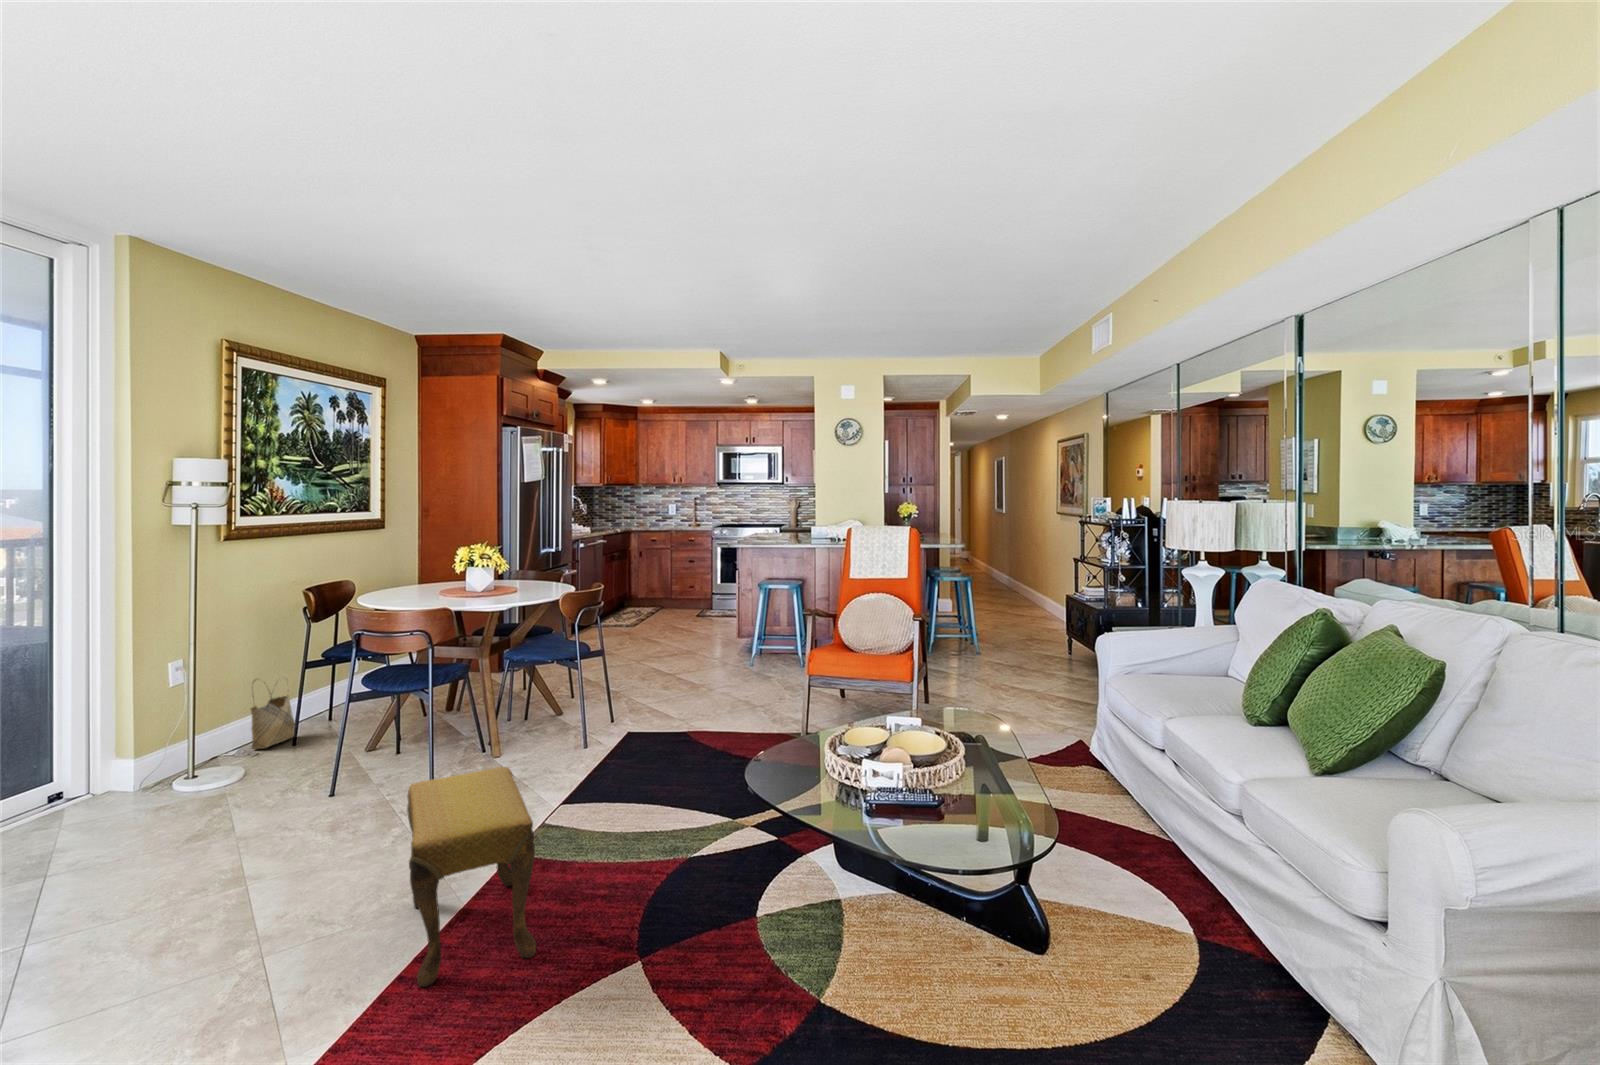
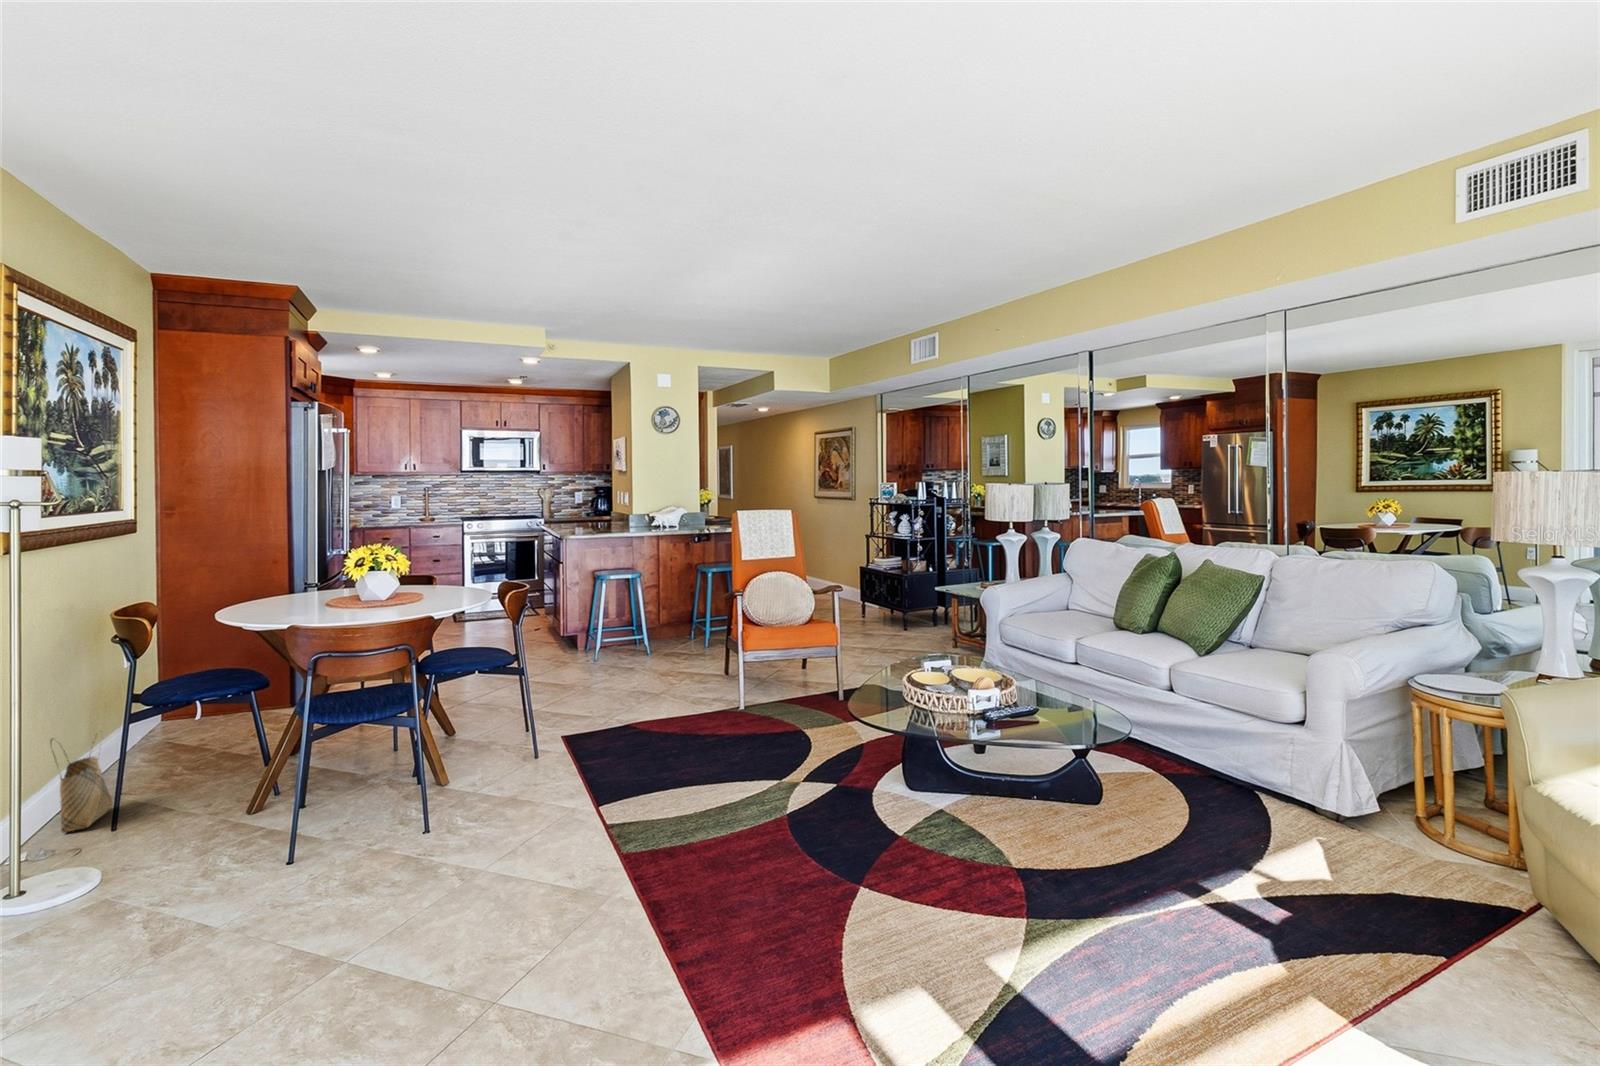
footstool: present [407,767,536,987] -> none [576,752,759,955]

